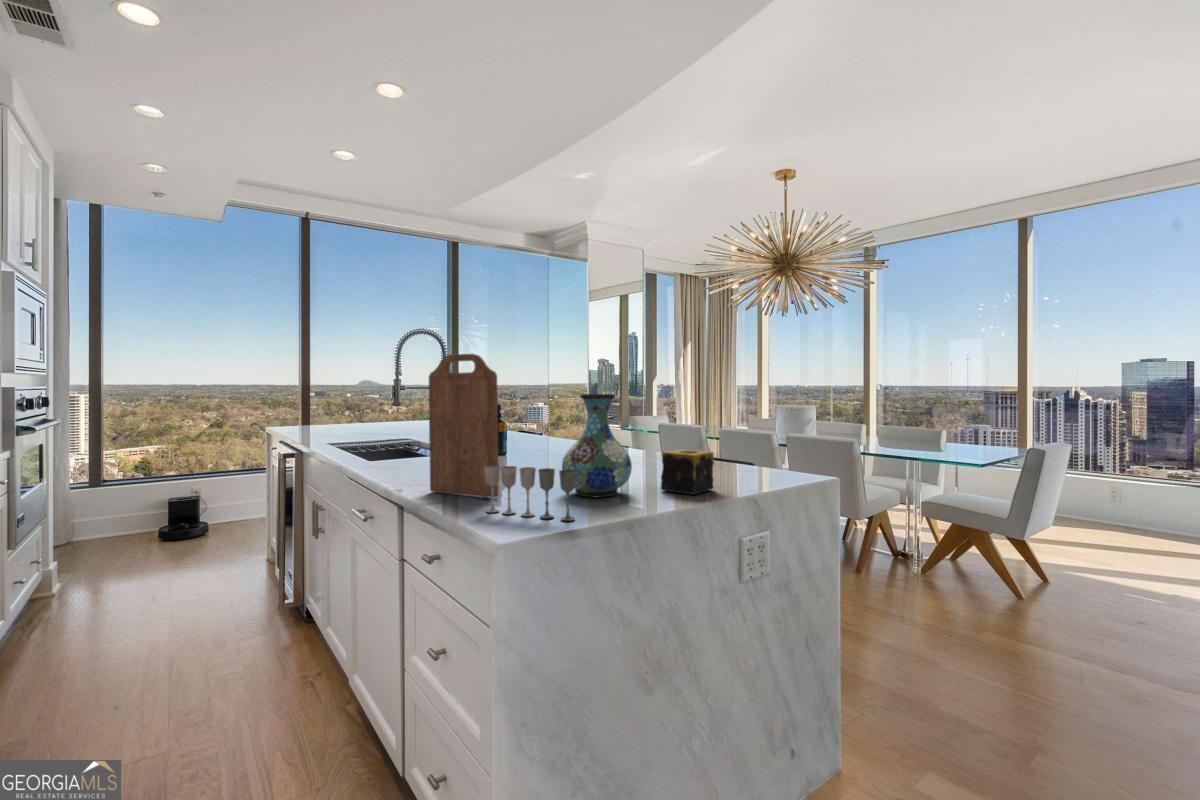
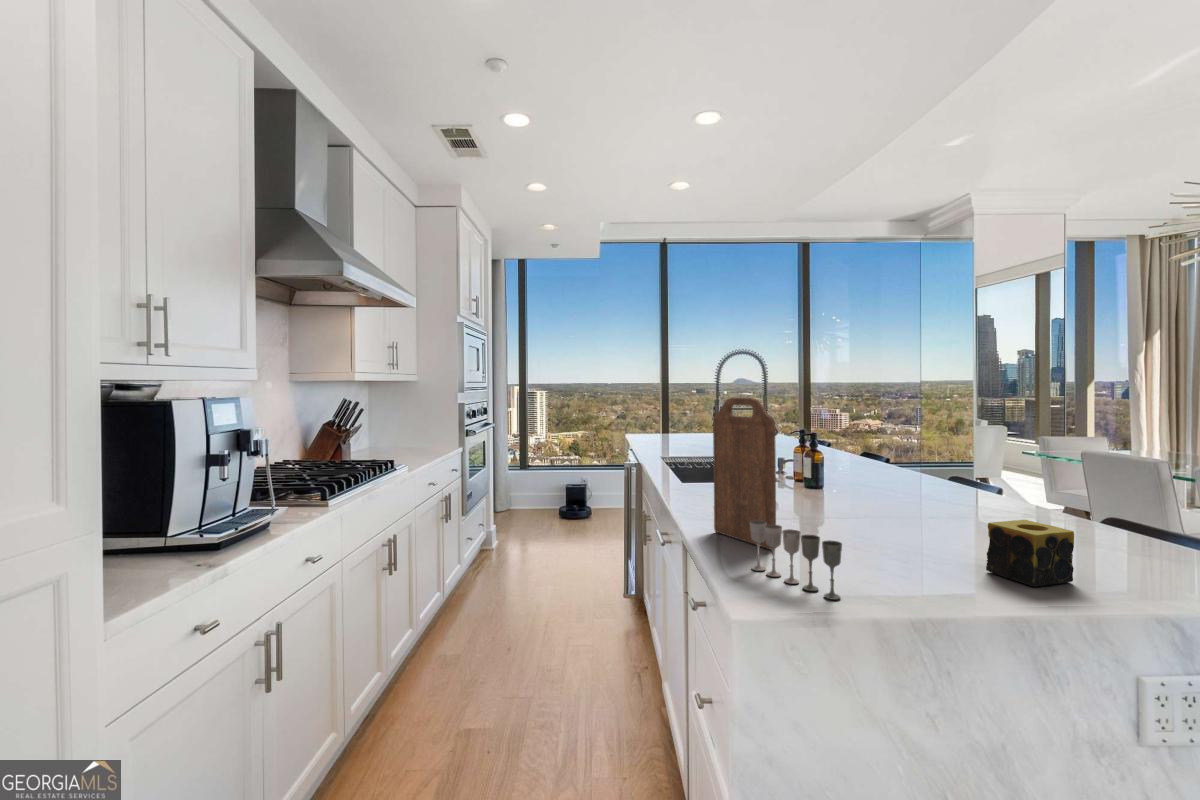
vase: present [562,394,632,497] -> none [850,444,941,570]

